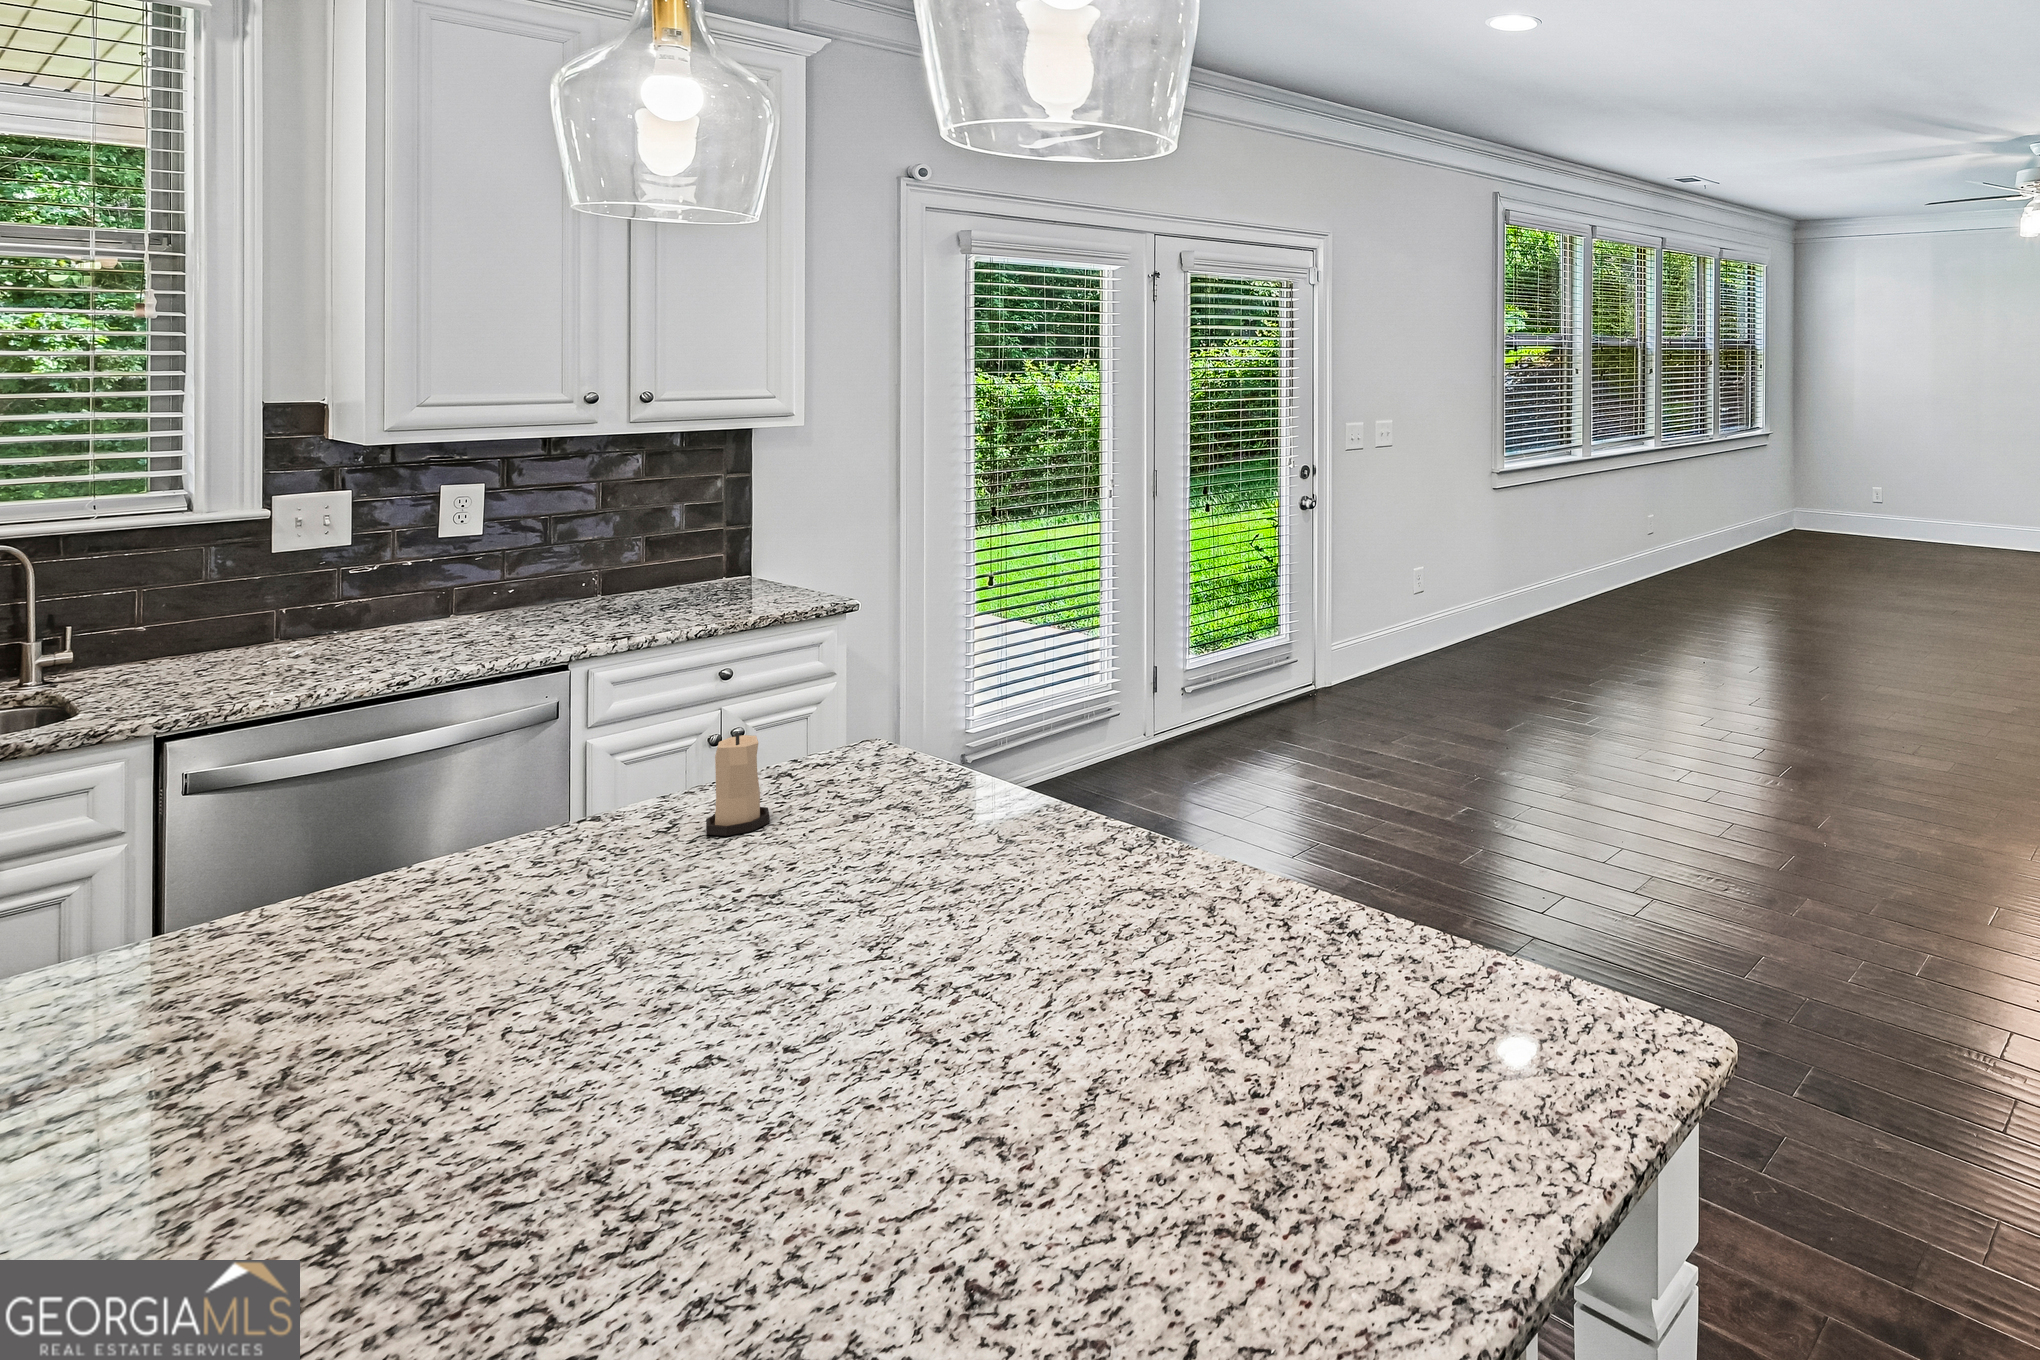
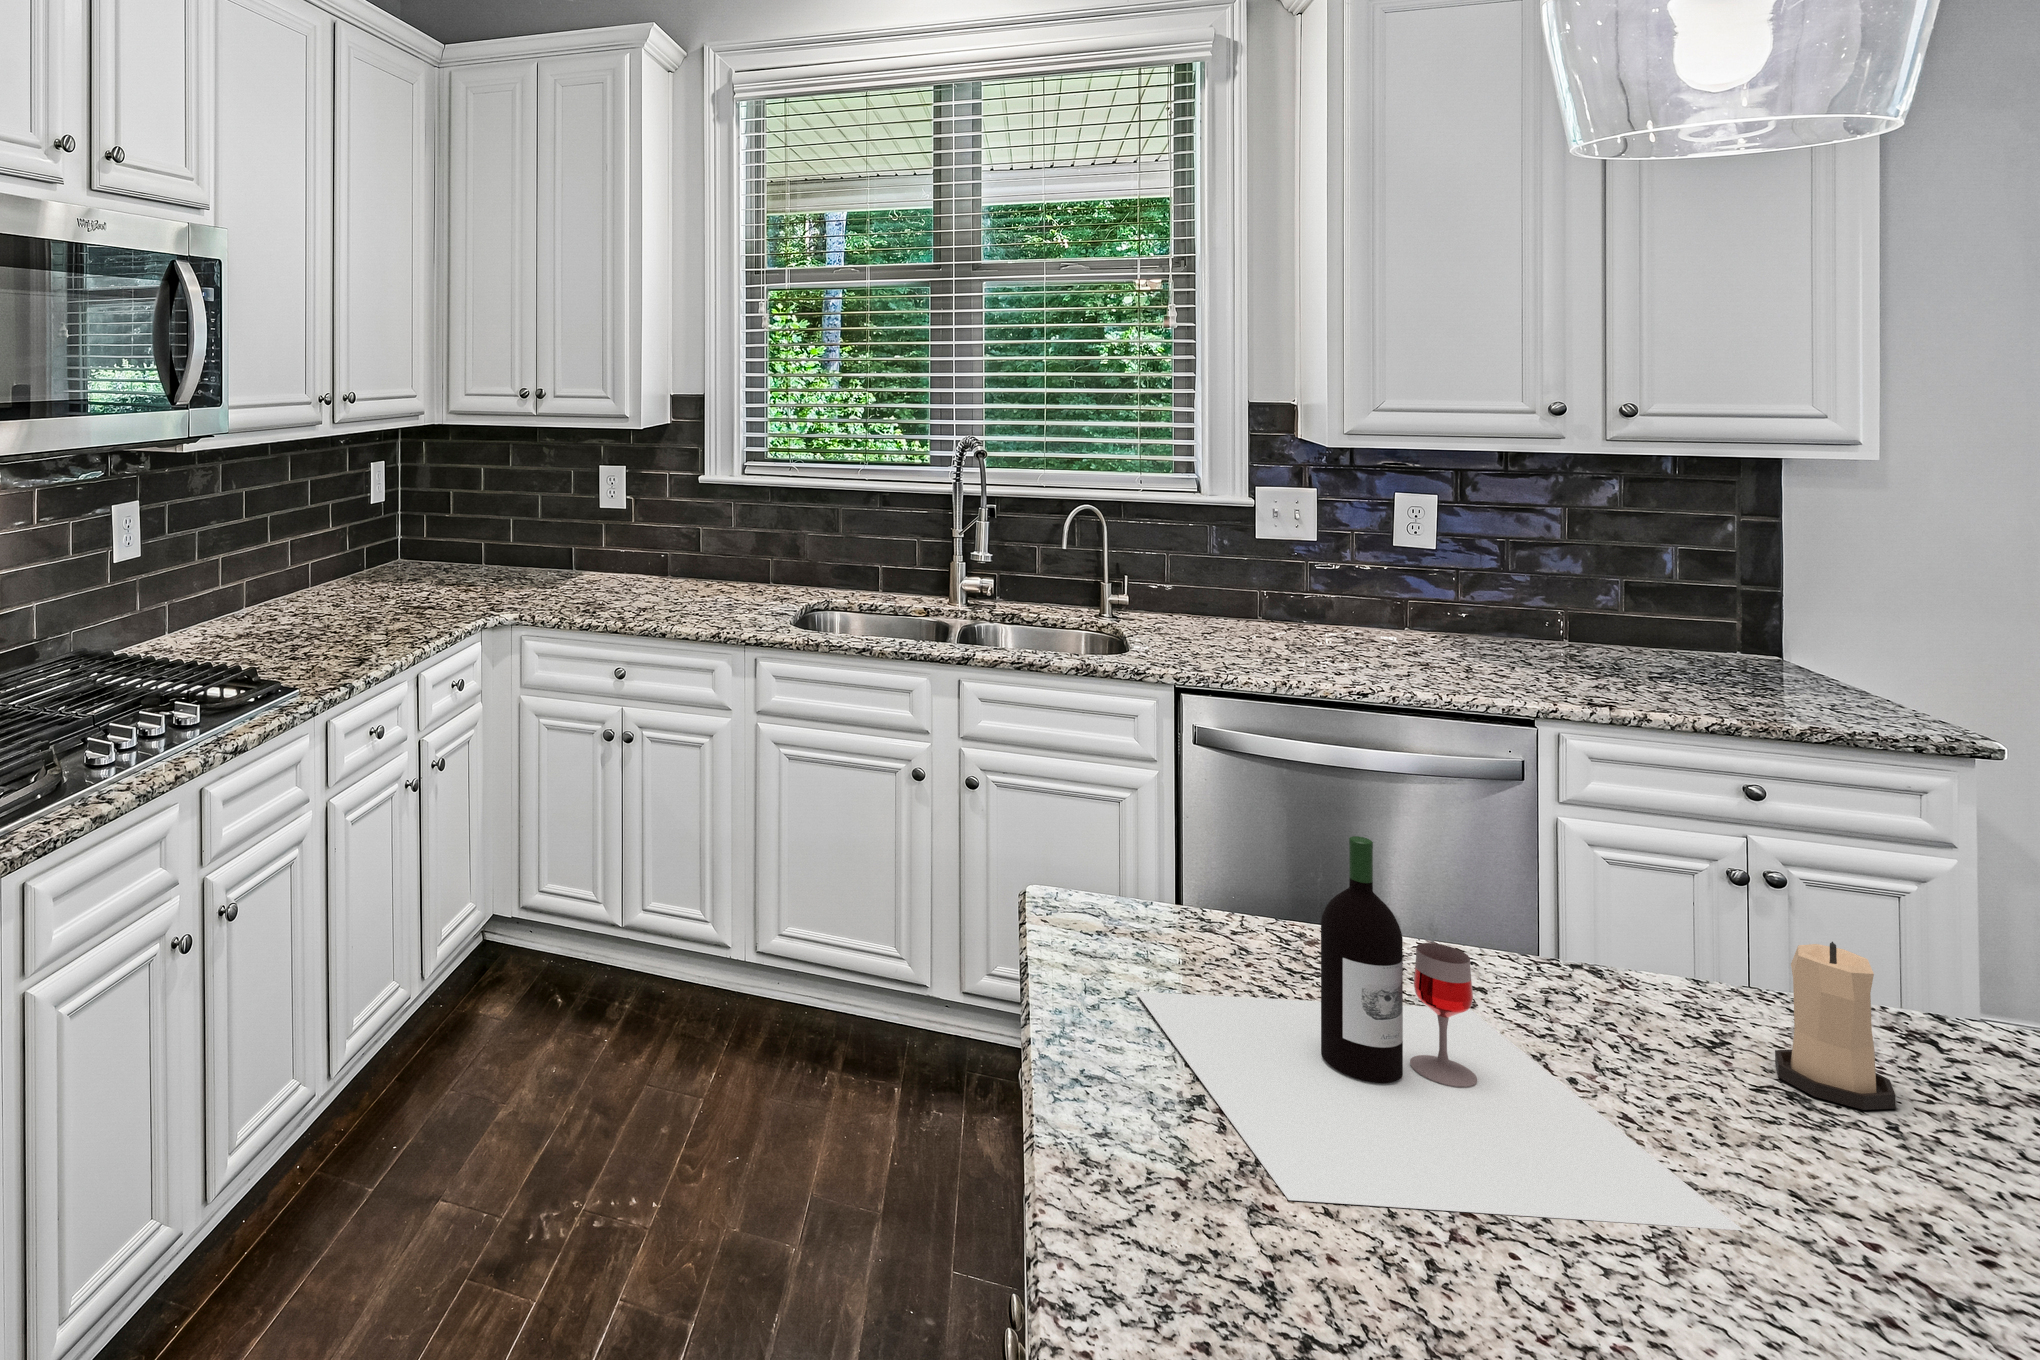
wine bottle: none [117,765,673,1087] -> present [1136,836,1743,1231]

